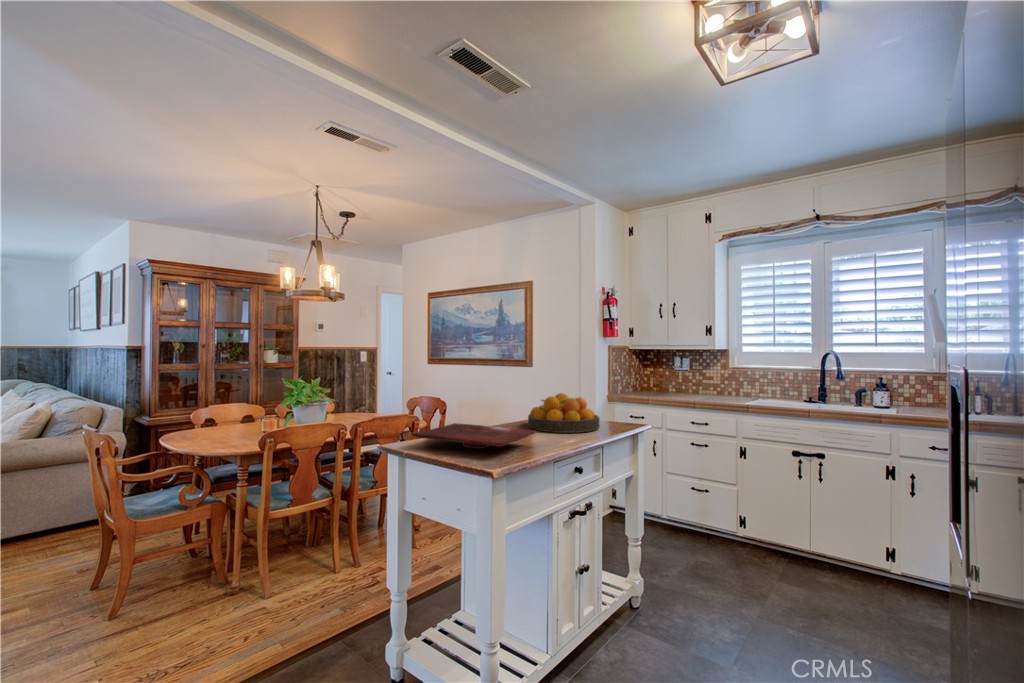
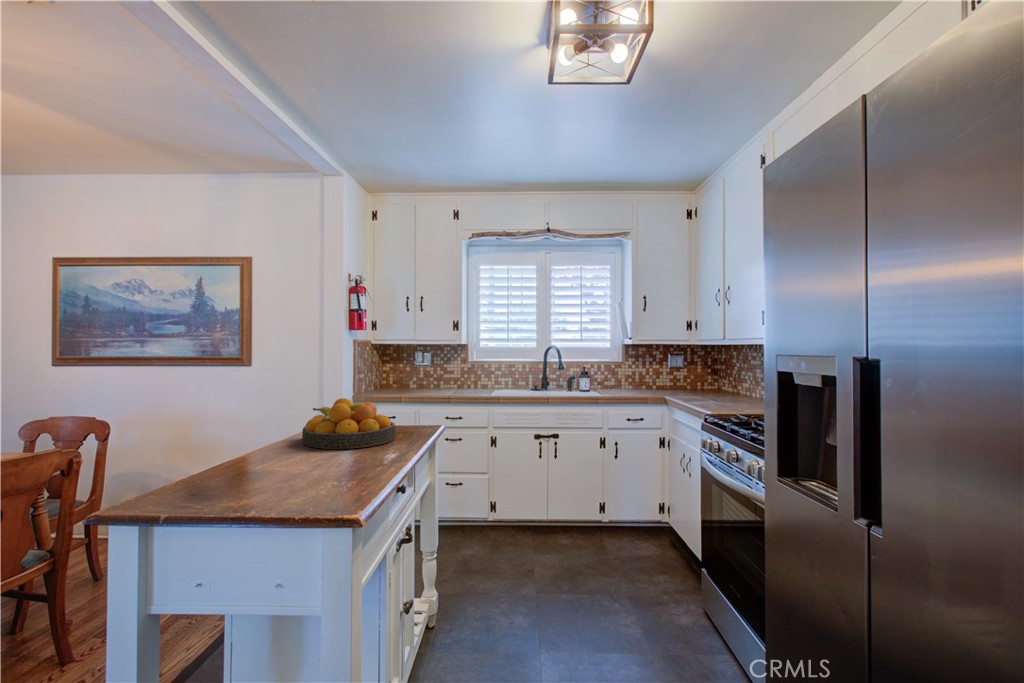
cutting board: present [412,423,536,449] -> none [152,450,350,490]

